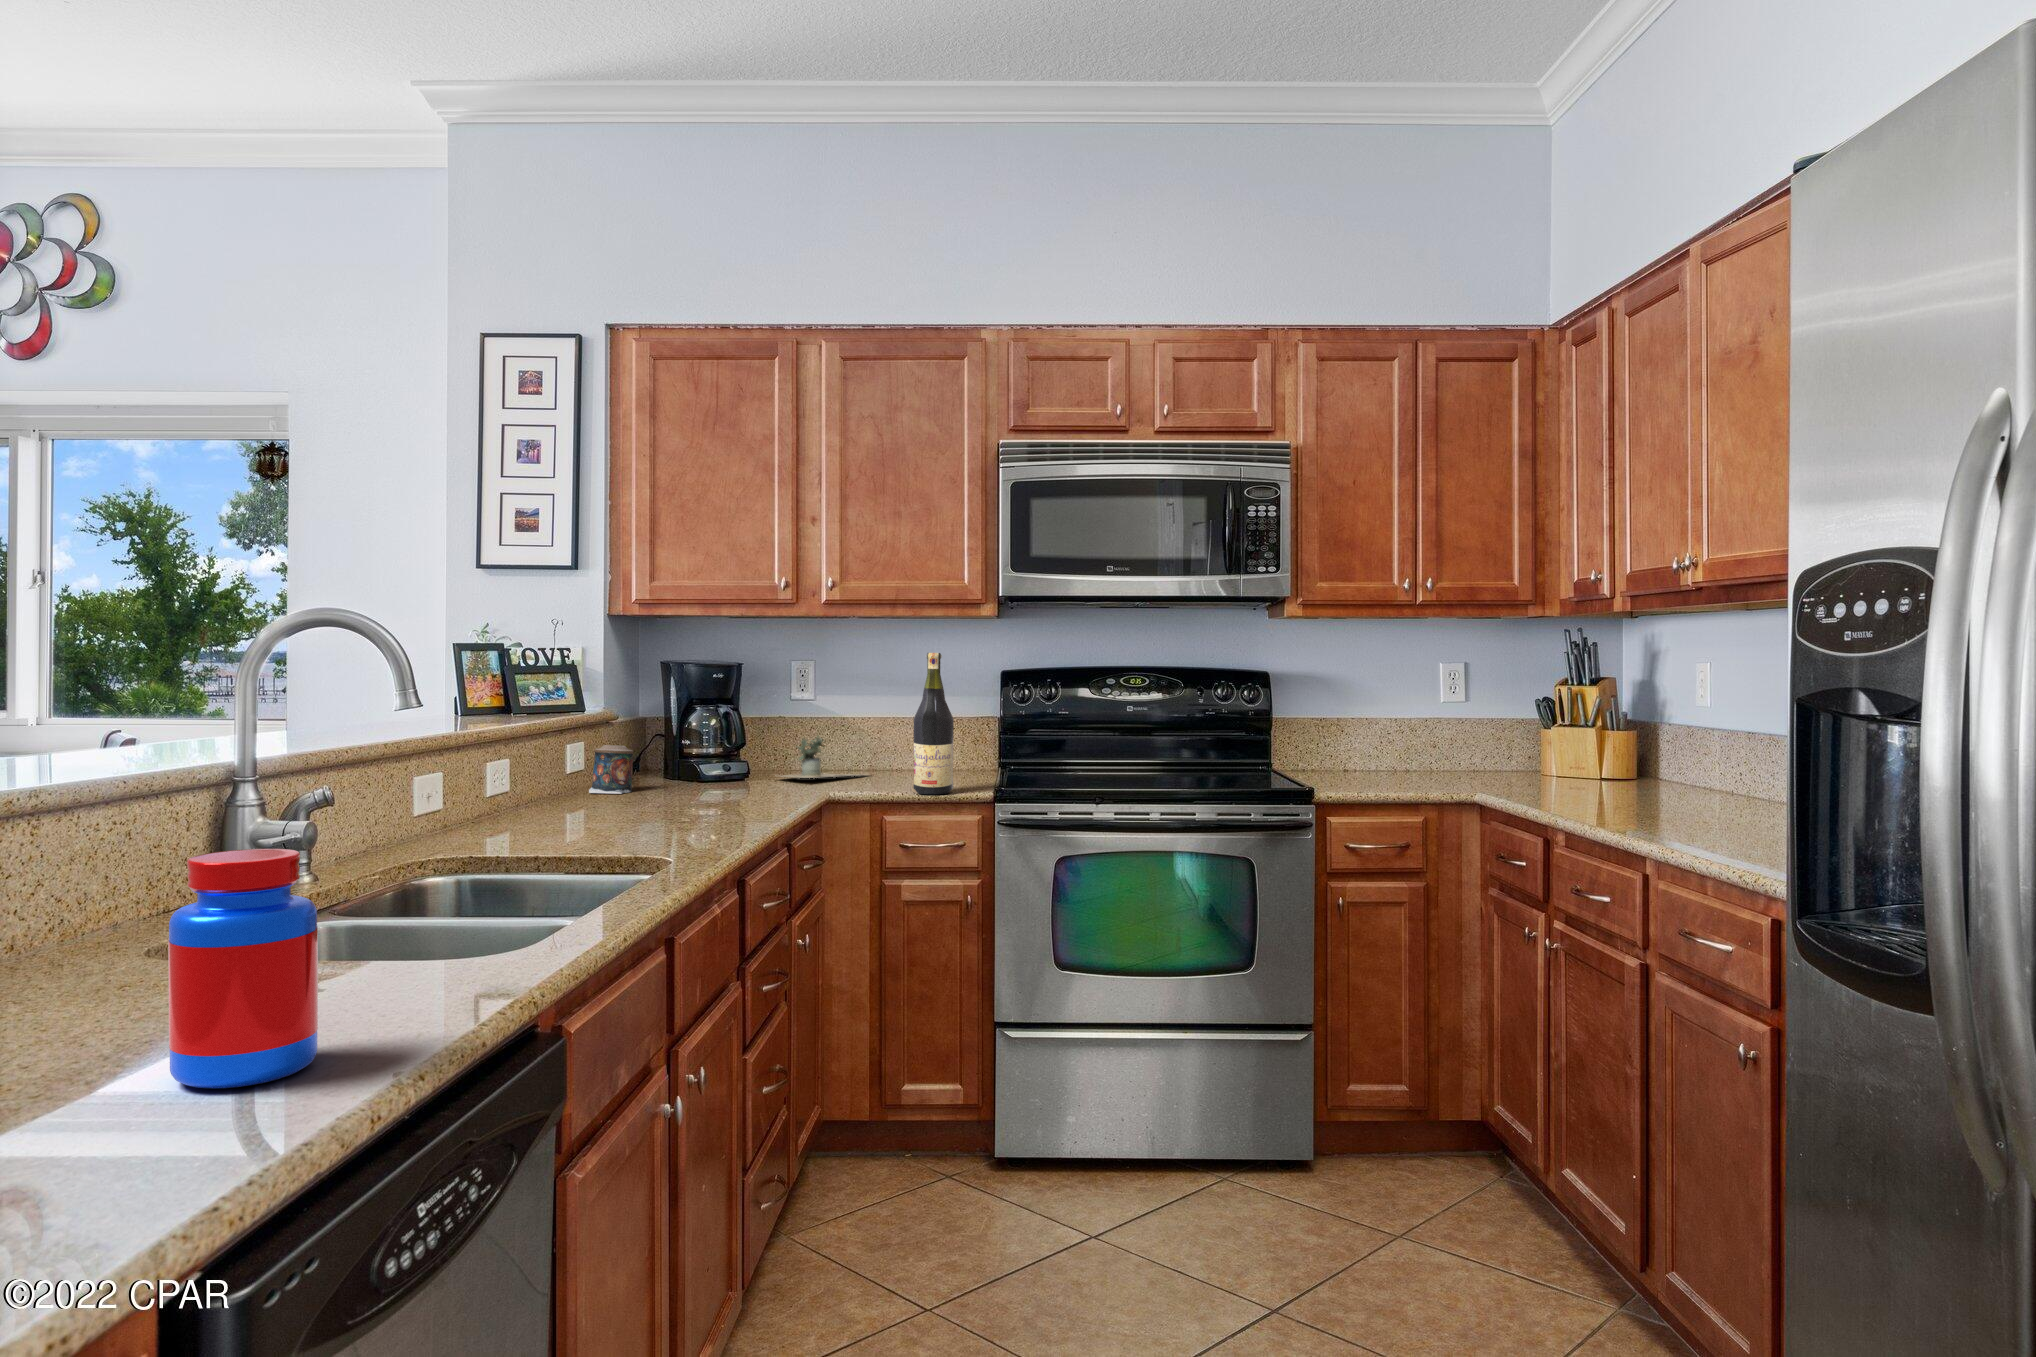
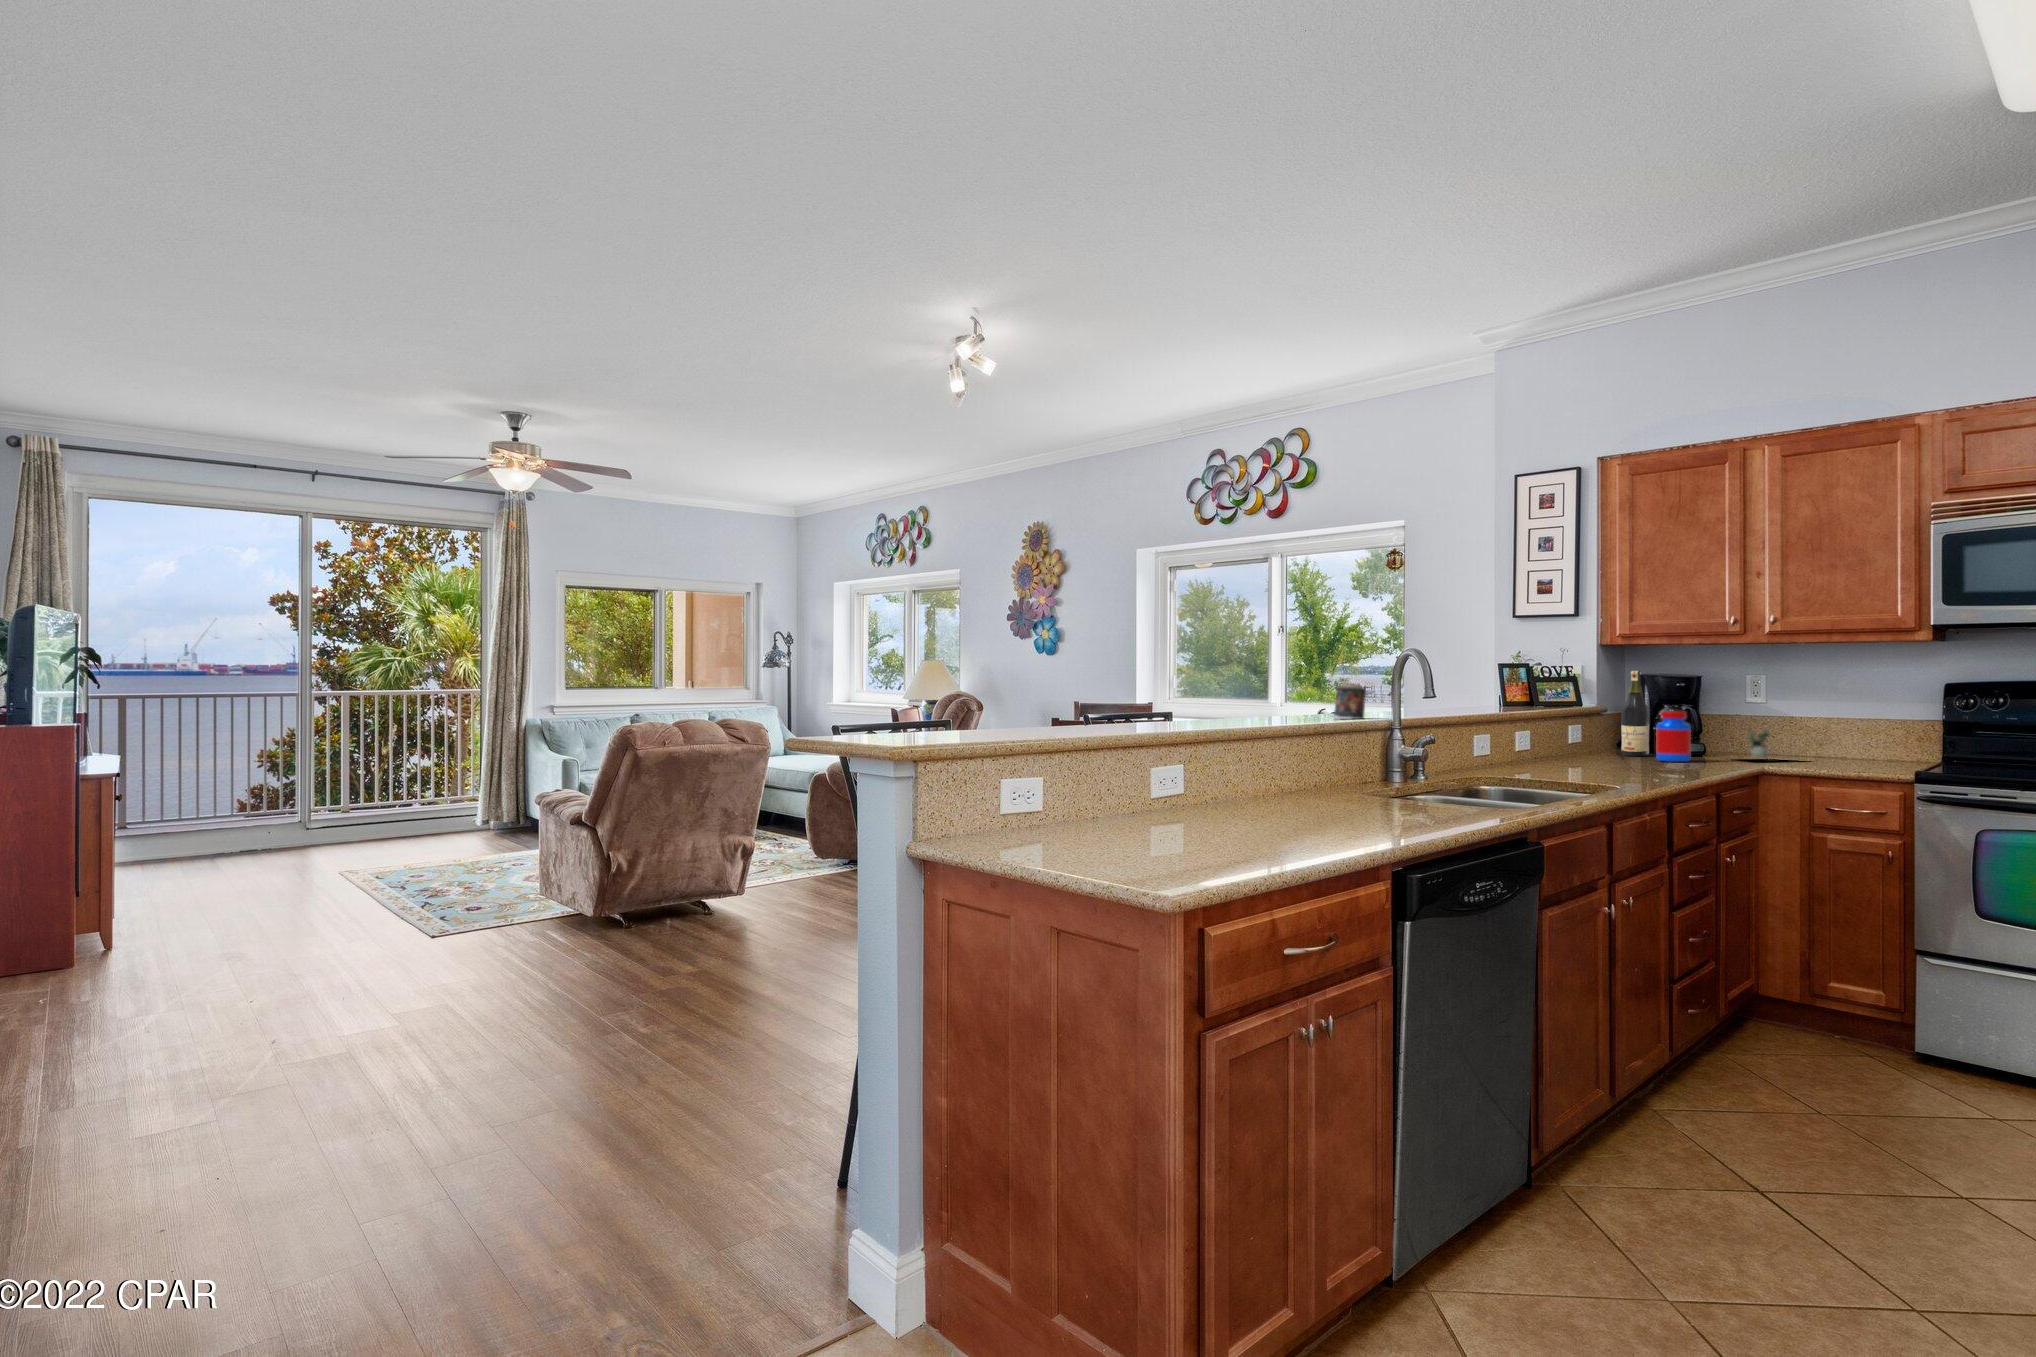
wine bottle: present [913,653,954,794] -> present [1621,671,1649,756]
candle: present [589,745,633,794] -> present [1332,683,1366,719]
jar: present [168,849,318,1088] -> present [1656,711,1691,762]

